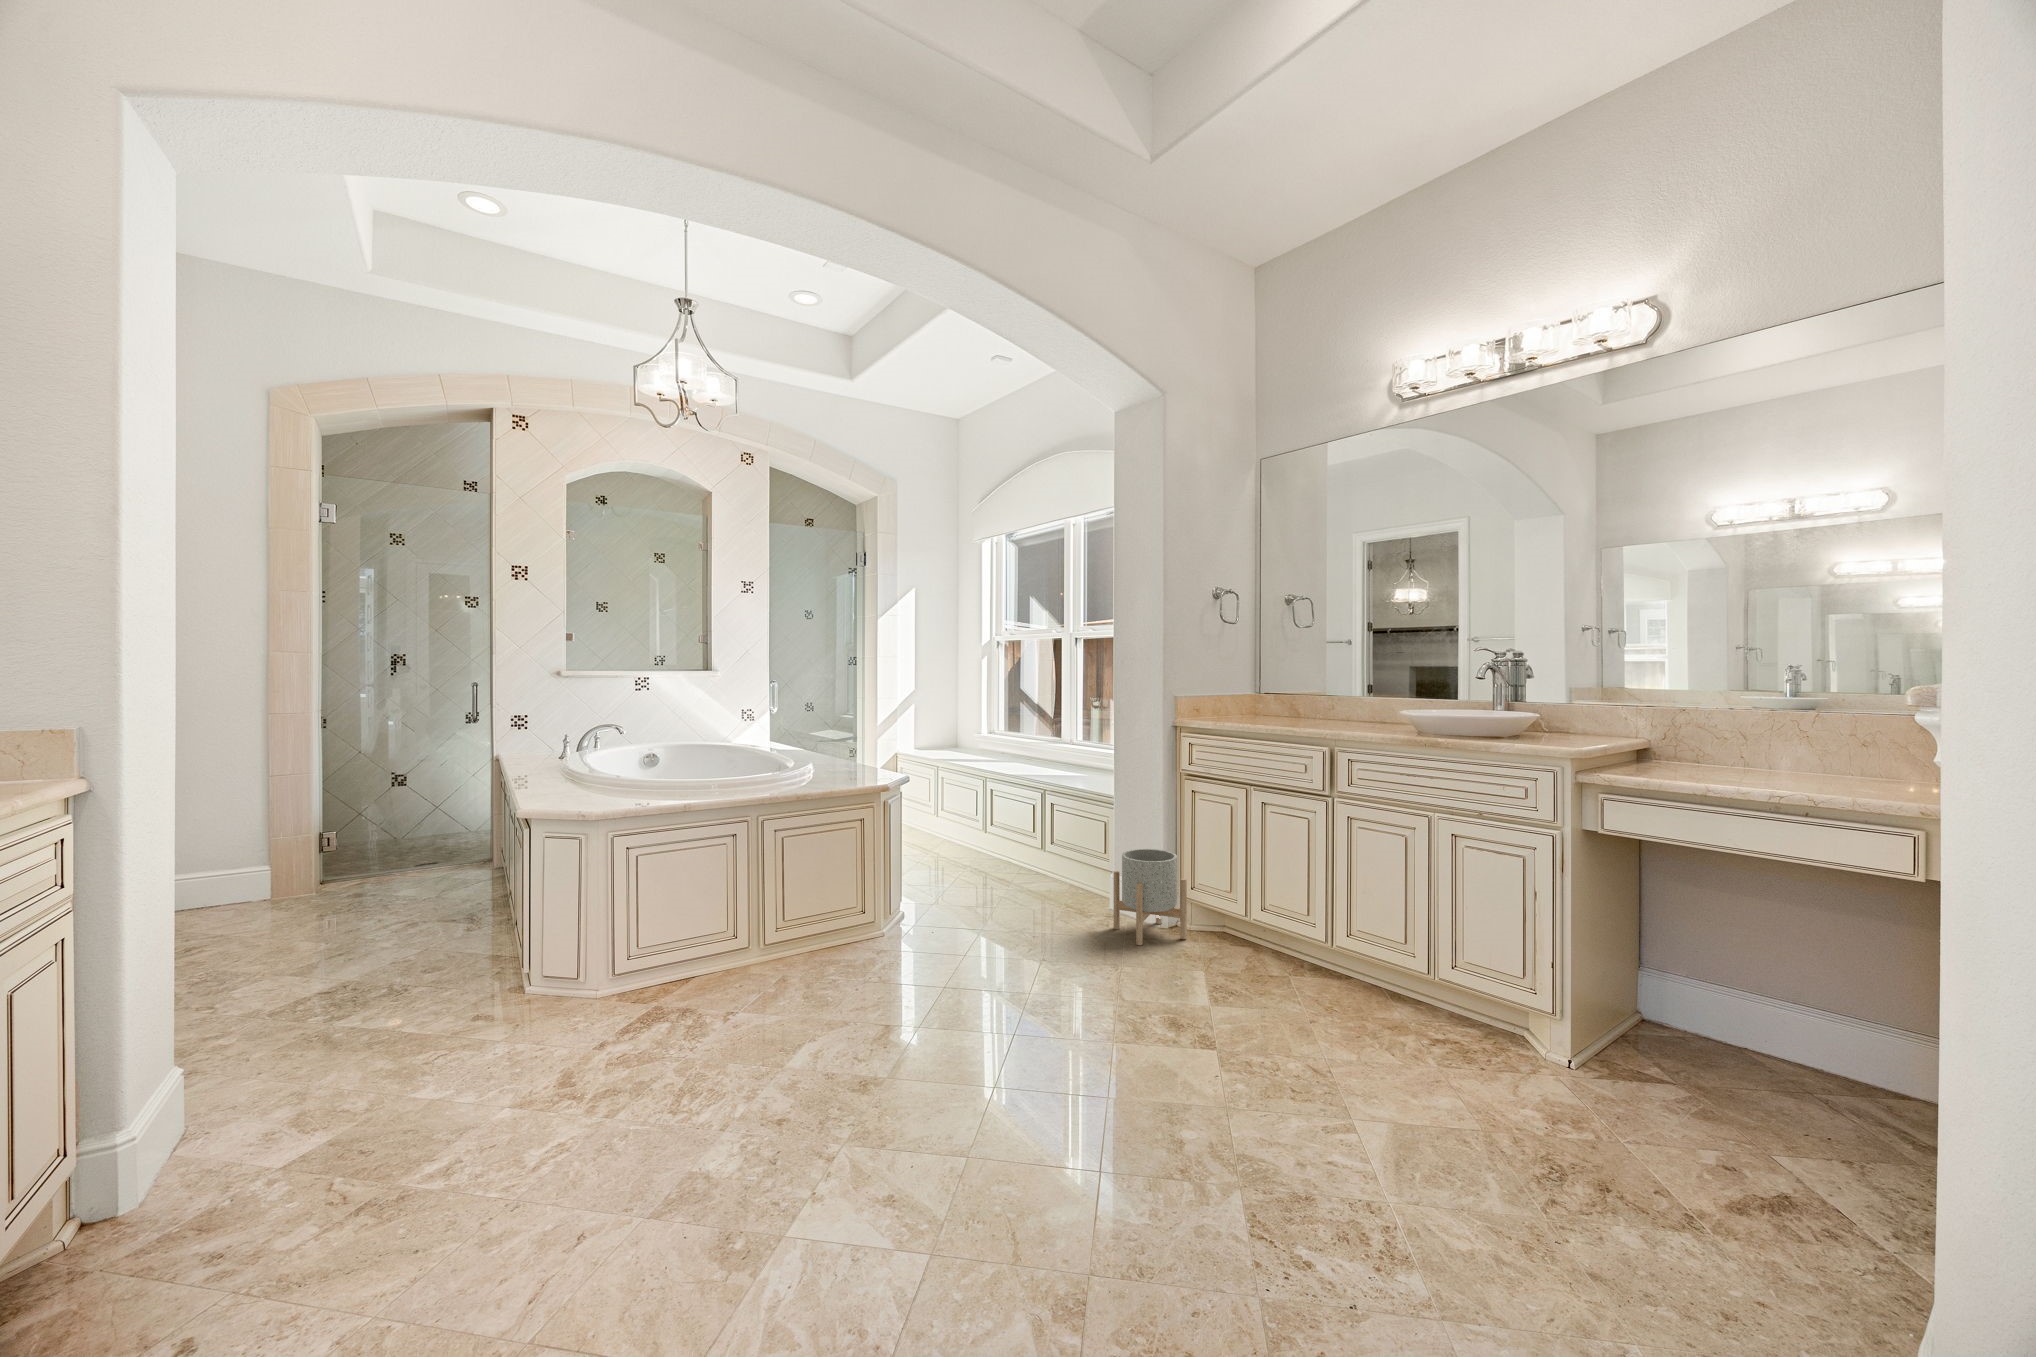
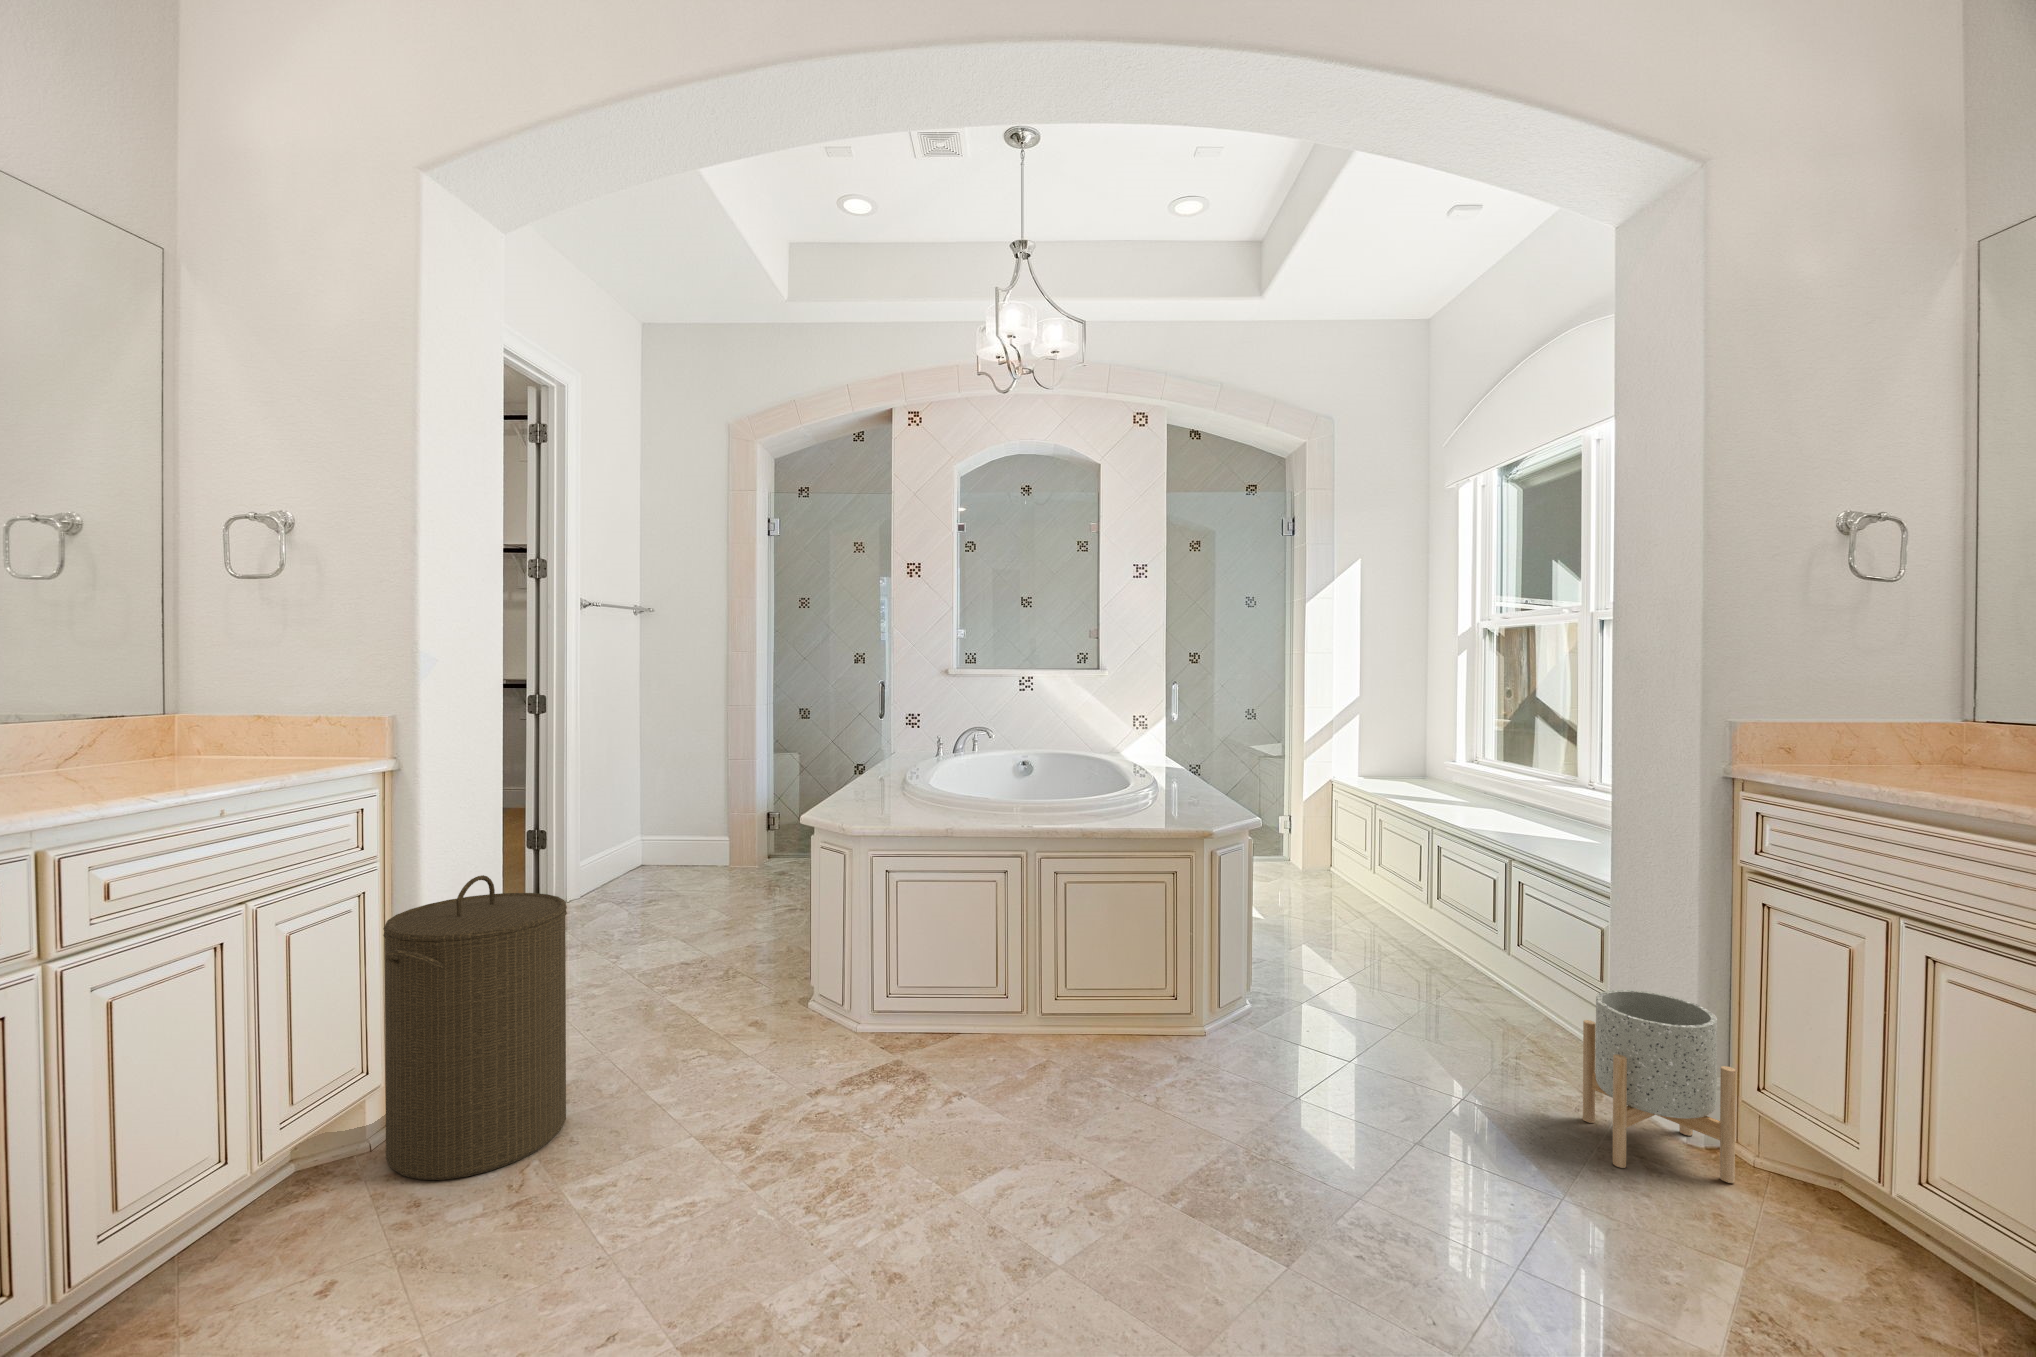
laundry hamper: none [95,898,343,1247] -> present [383,875,567,1180]

